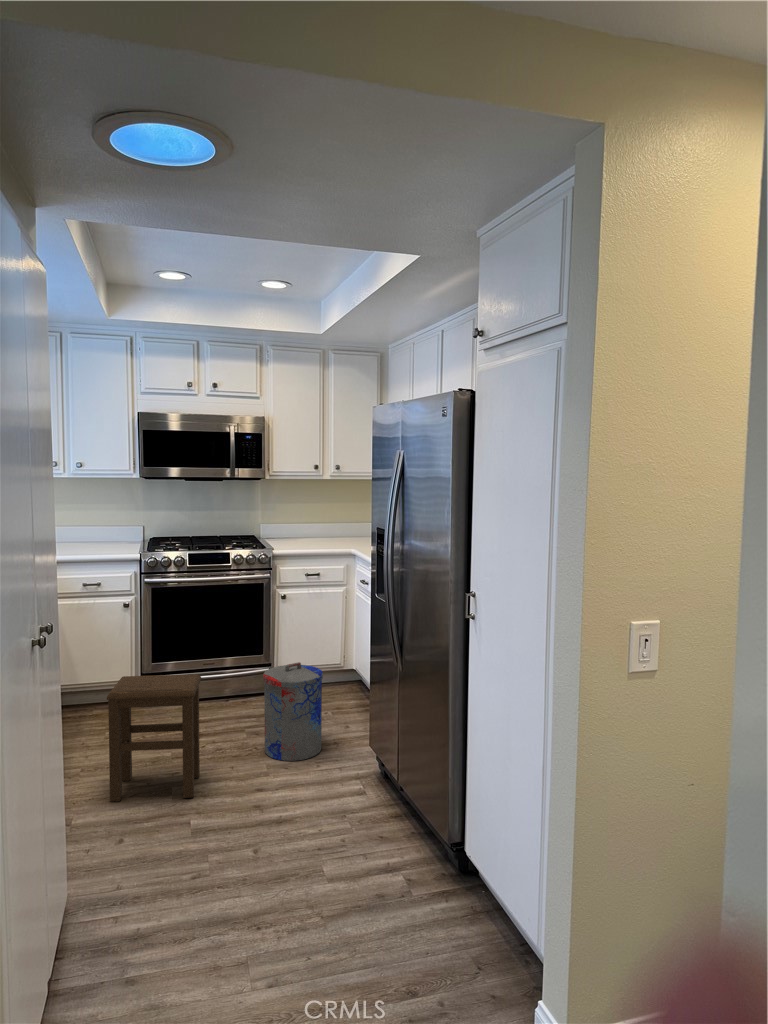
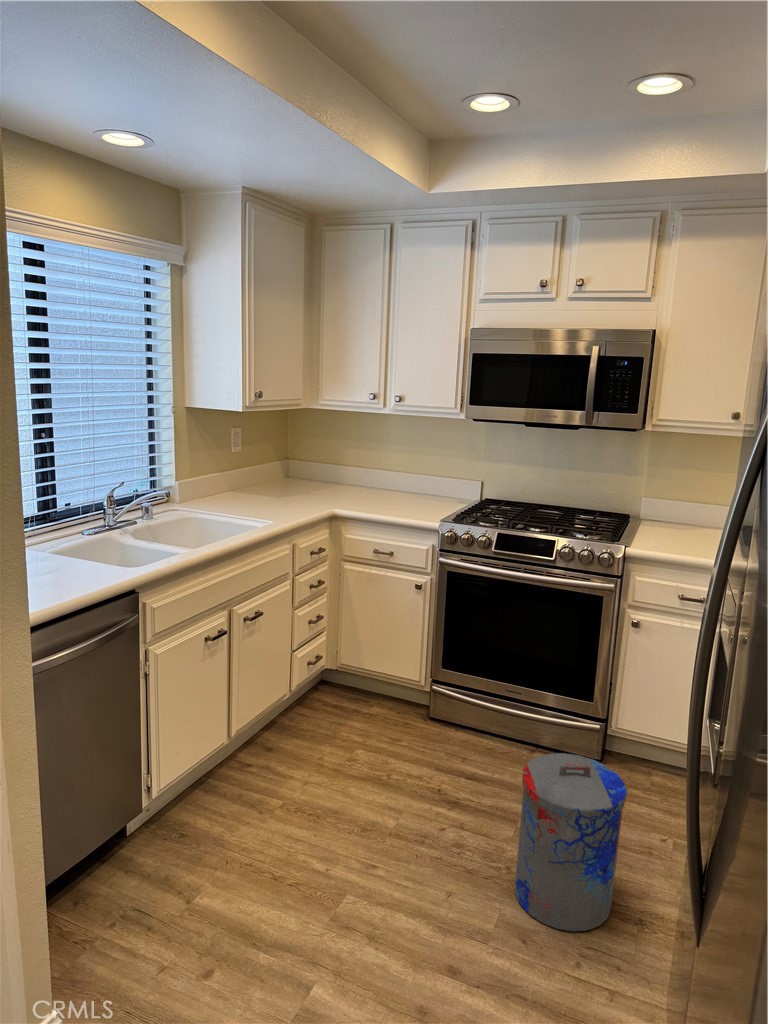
stool: present [107,674,201,802] -> none [260,712,409,933]

